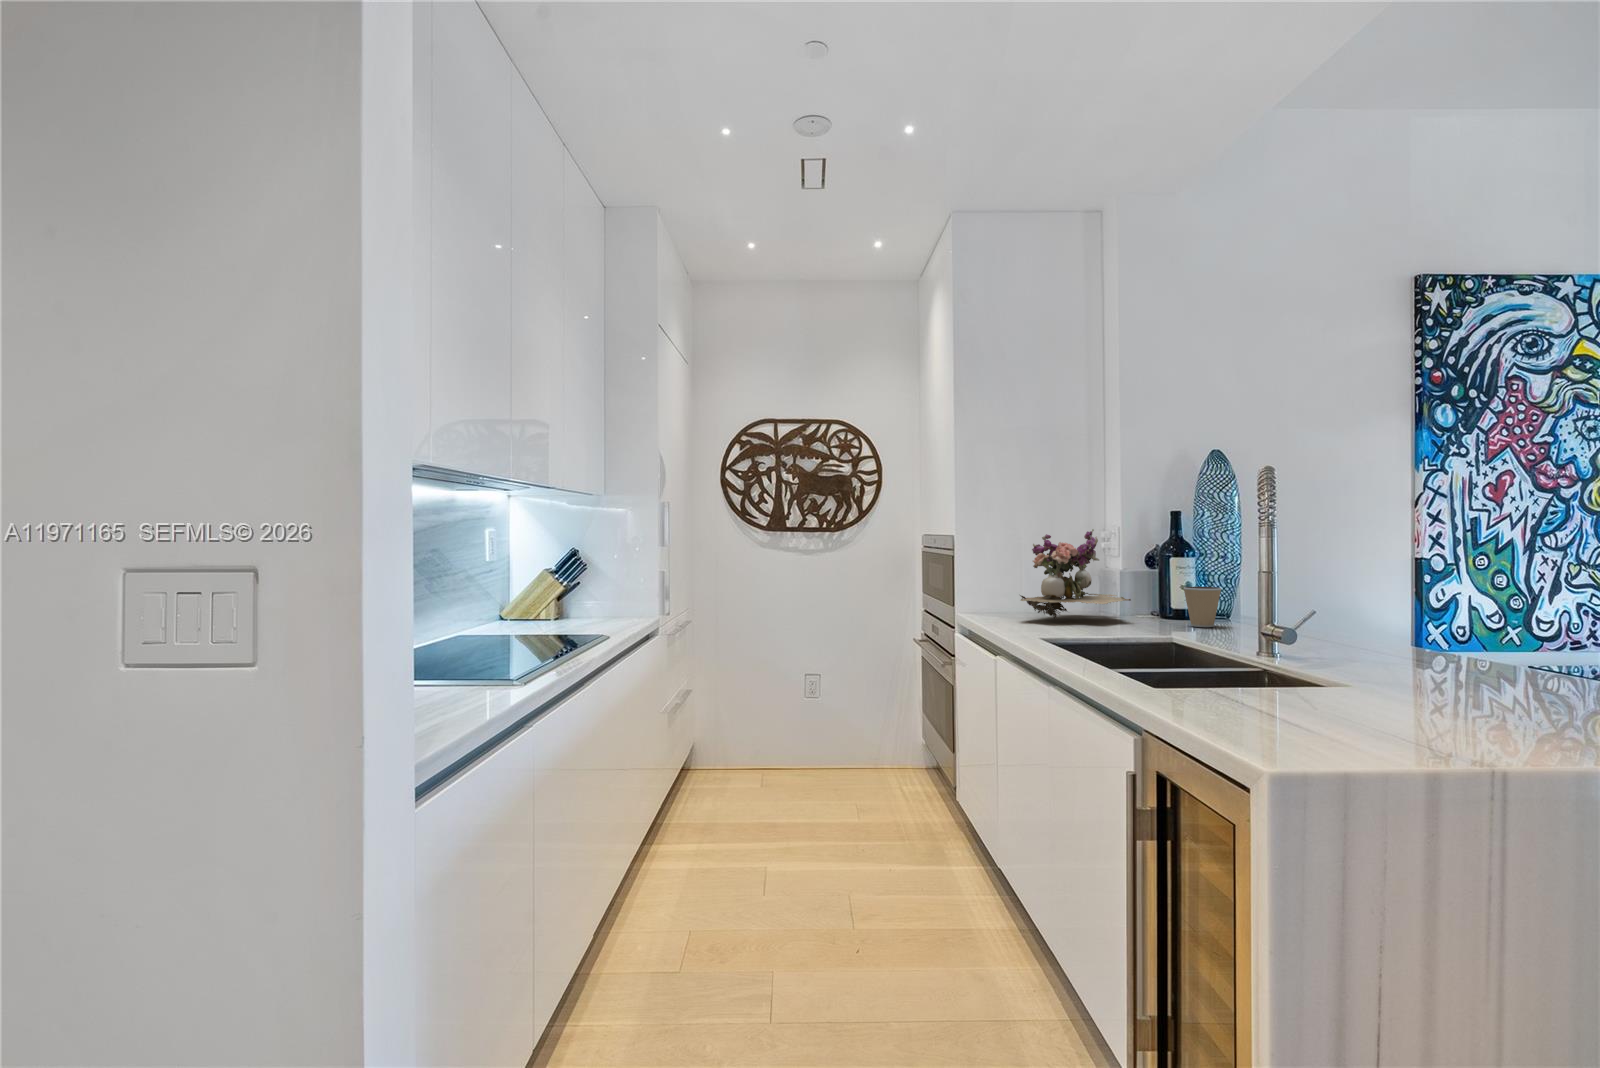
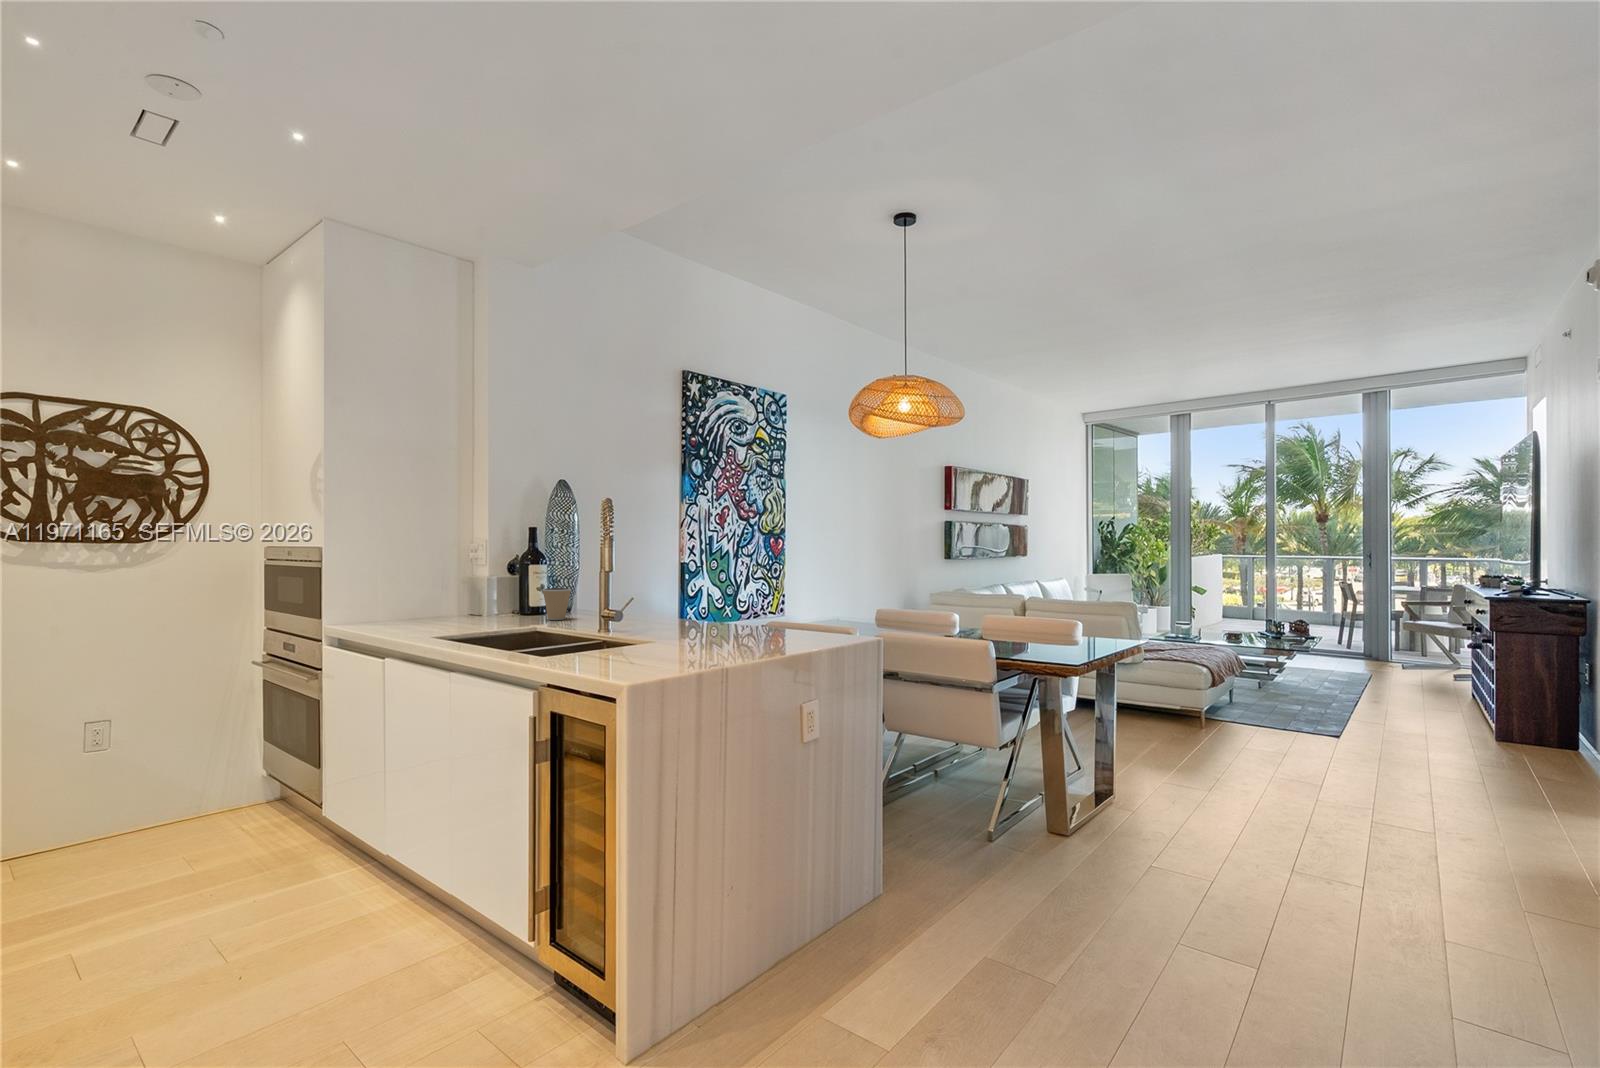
flower arrangement: present [1020,529,1131,619] -> none [398,541,500,623]

